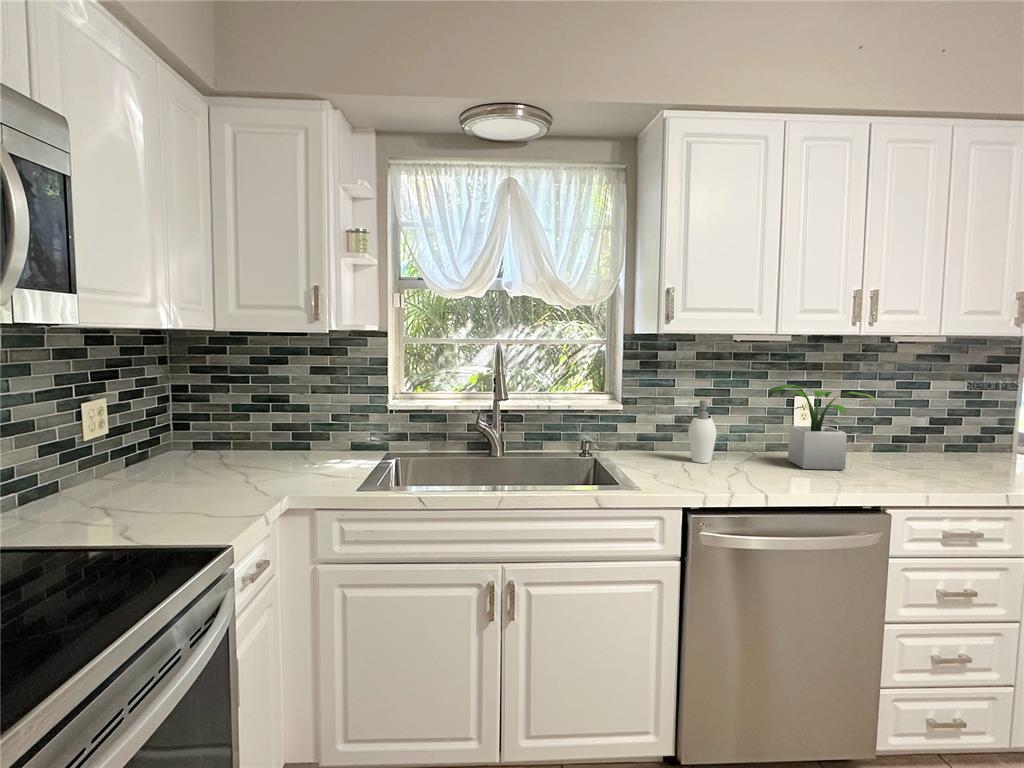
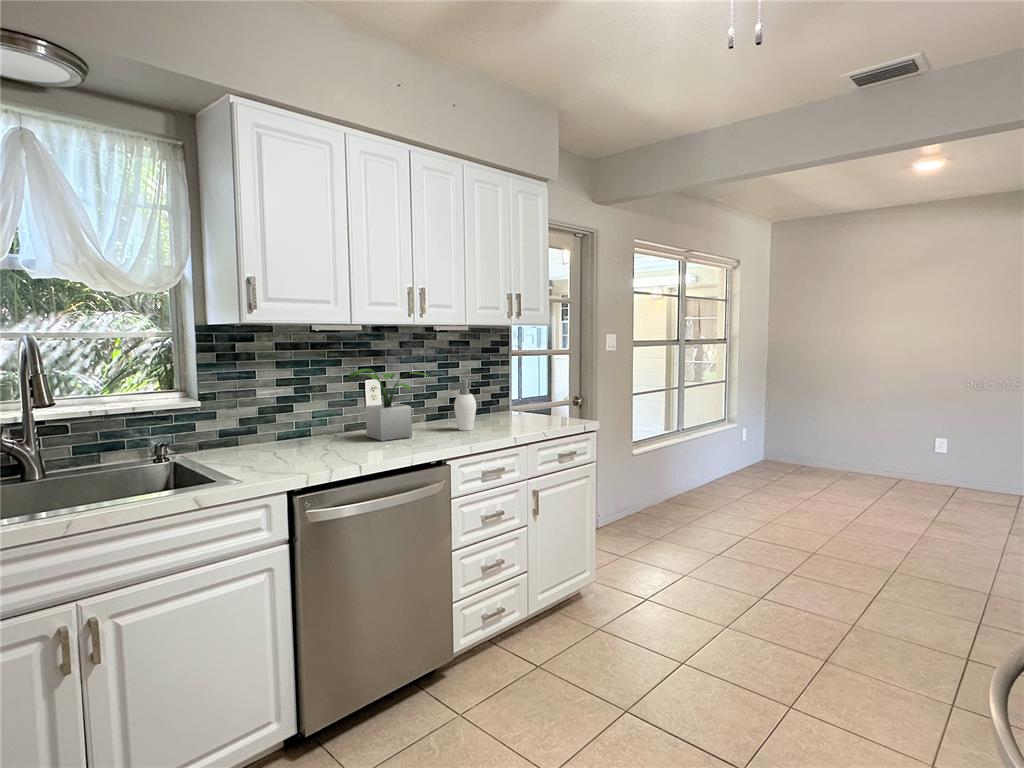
soap dispenser: present [688,400,717,463] -> present [454,380,476,431]

